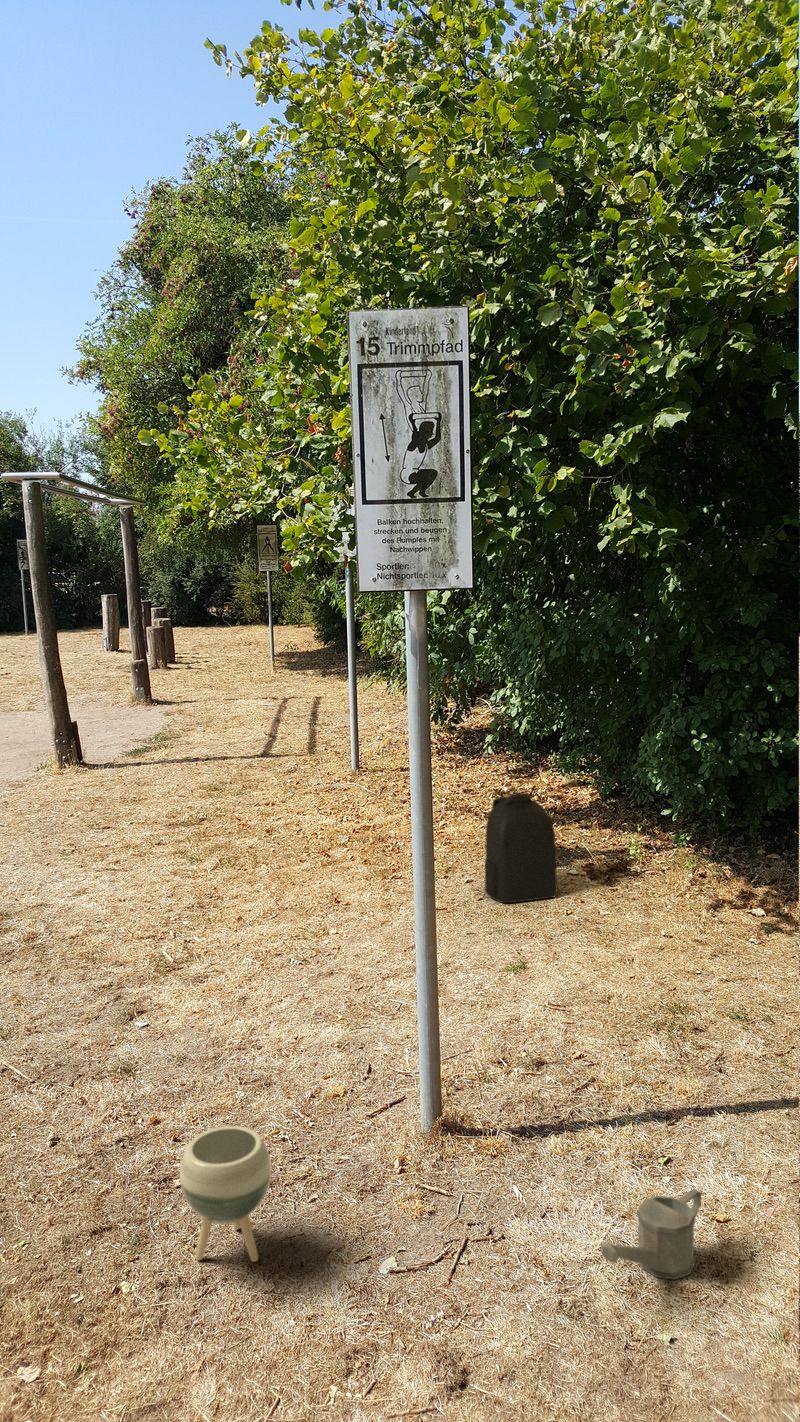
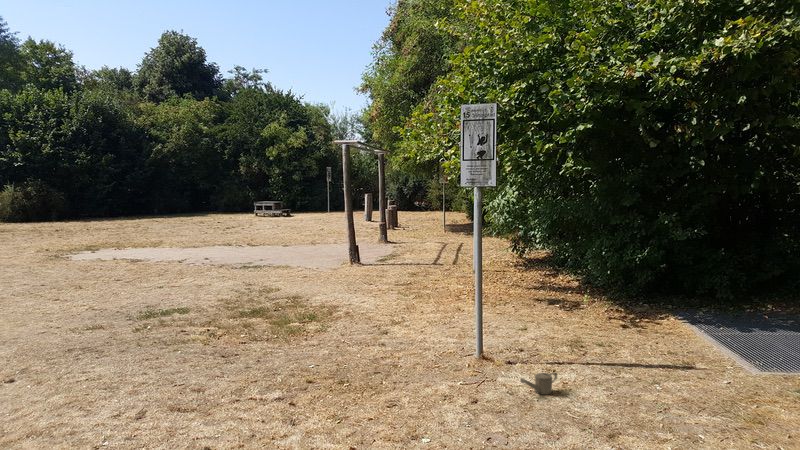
backpack: present [485,793,557,903] -> none [517,271,547,314]
planter: present [180,1126,272,1262] -> none [399,344,426,382]

